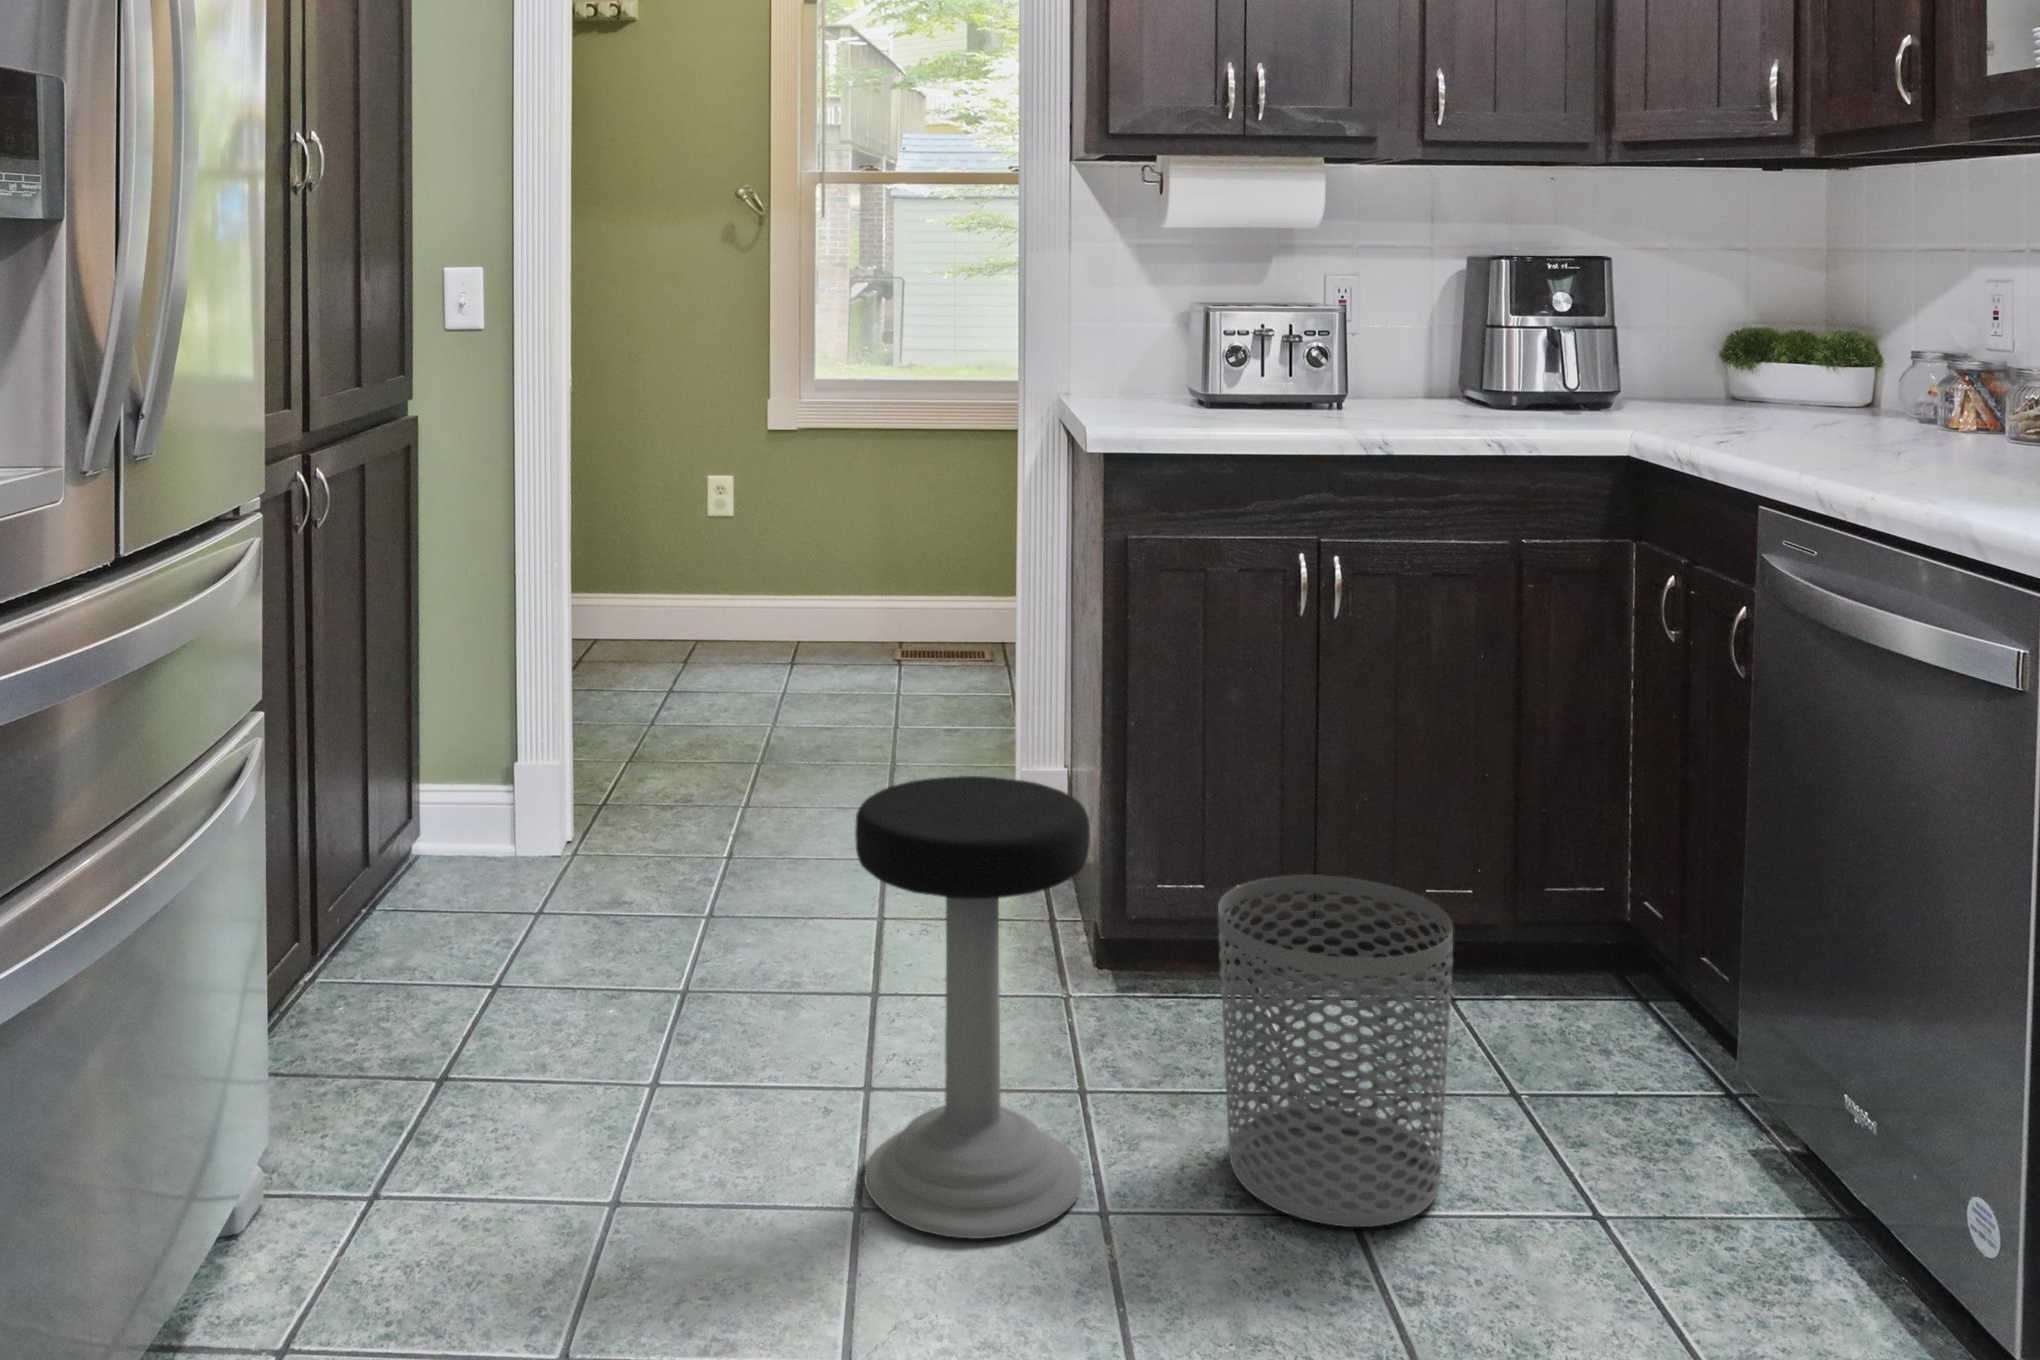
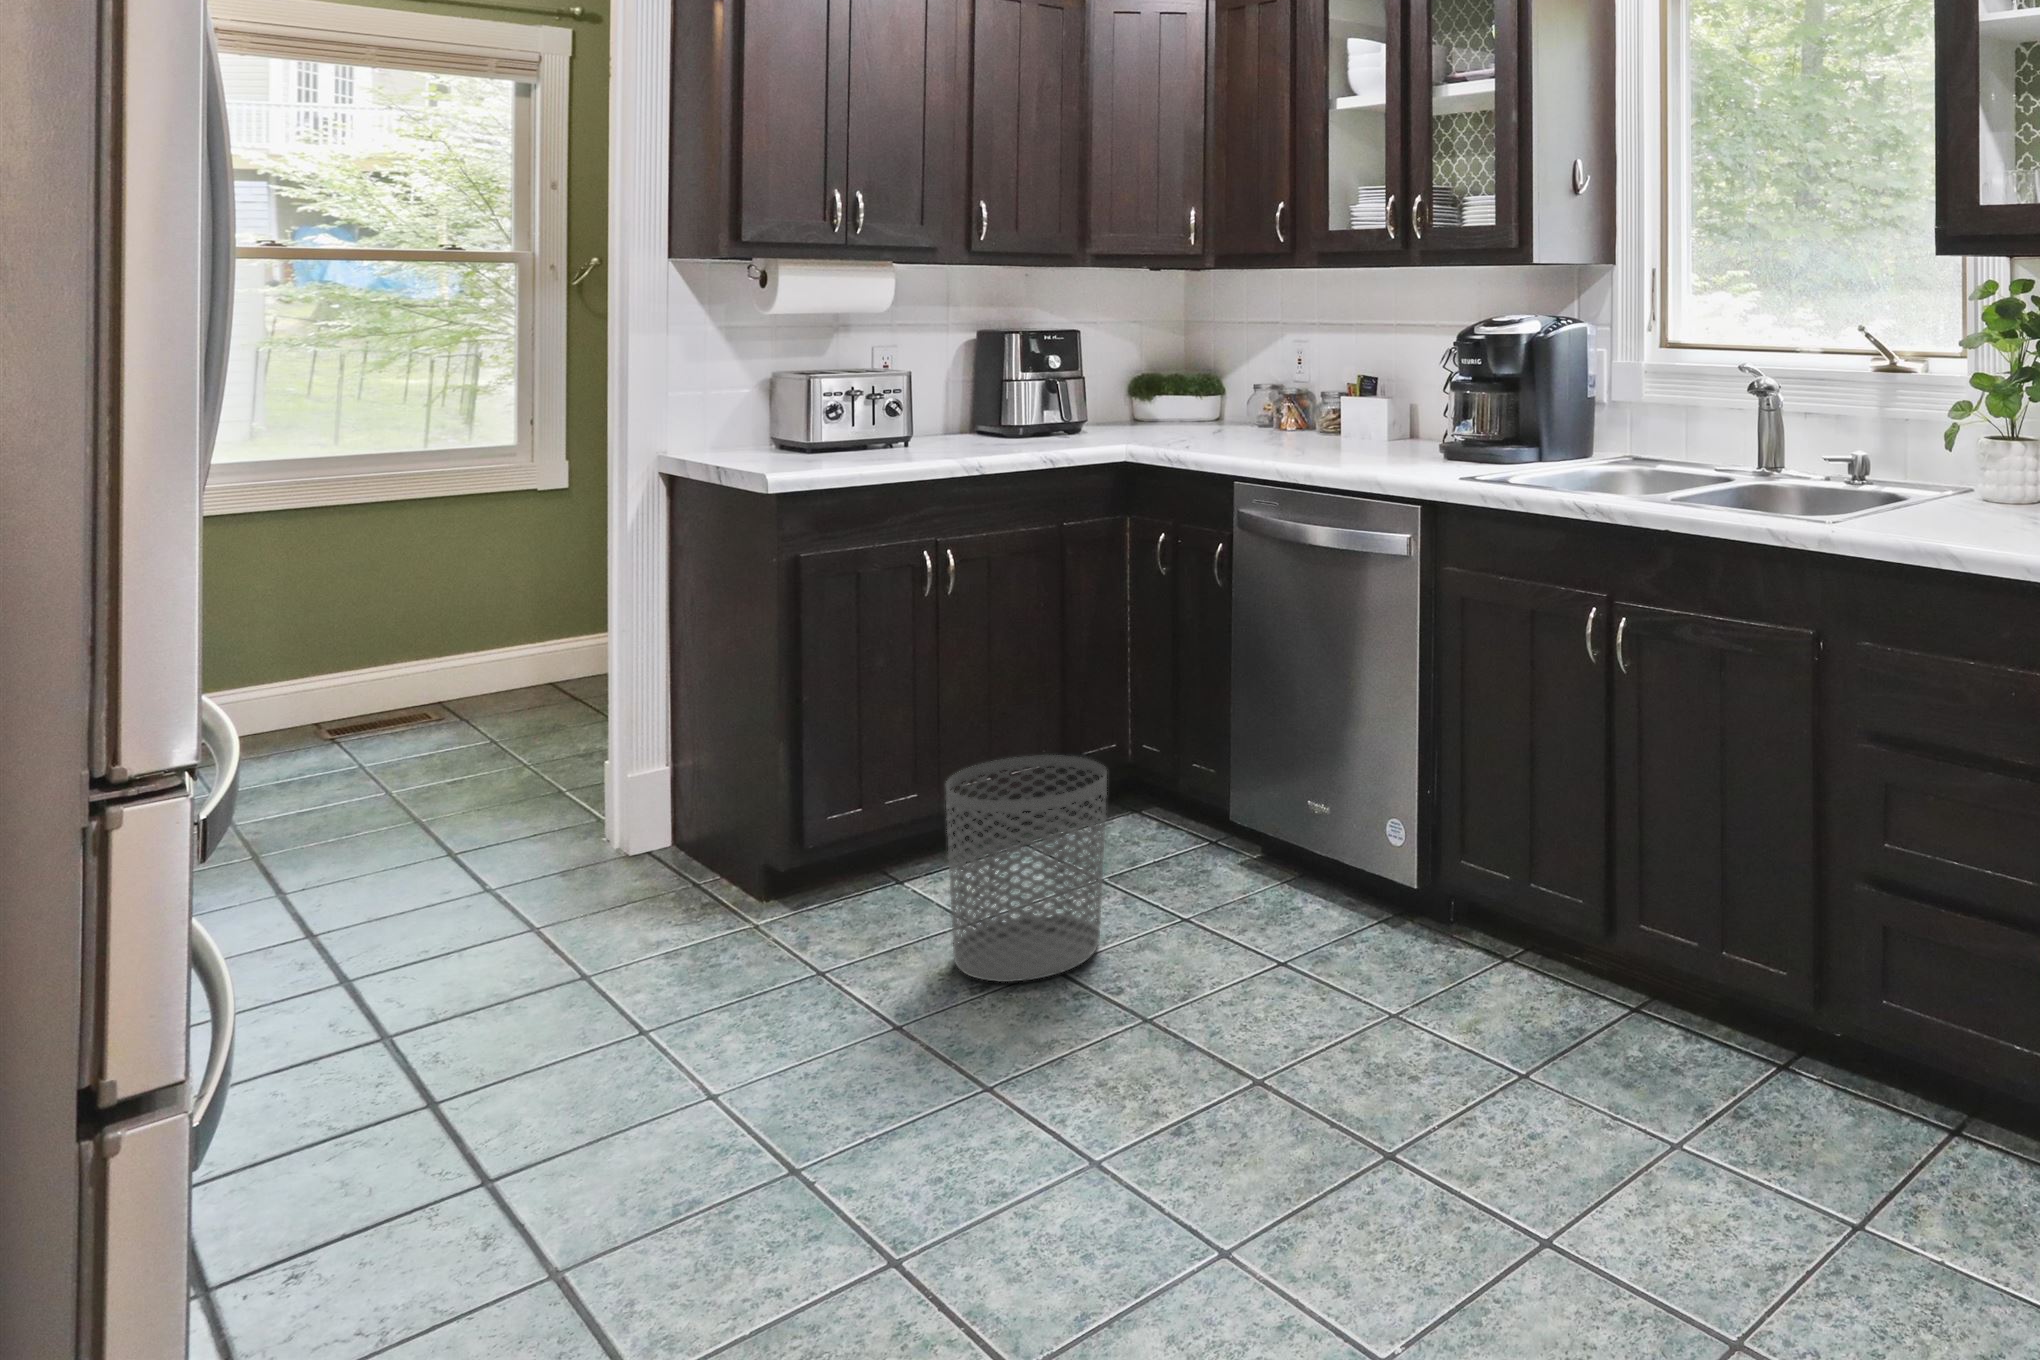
stool: present [855,776,1090,1239] -> none [676,734,876,1085]

